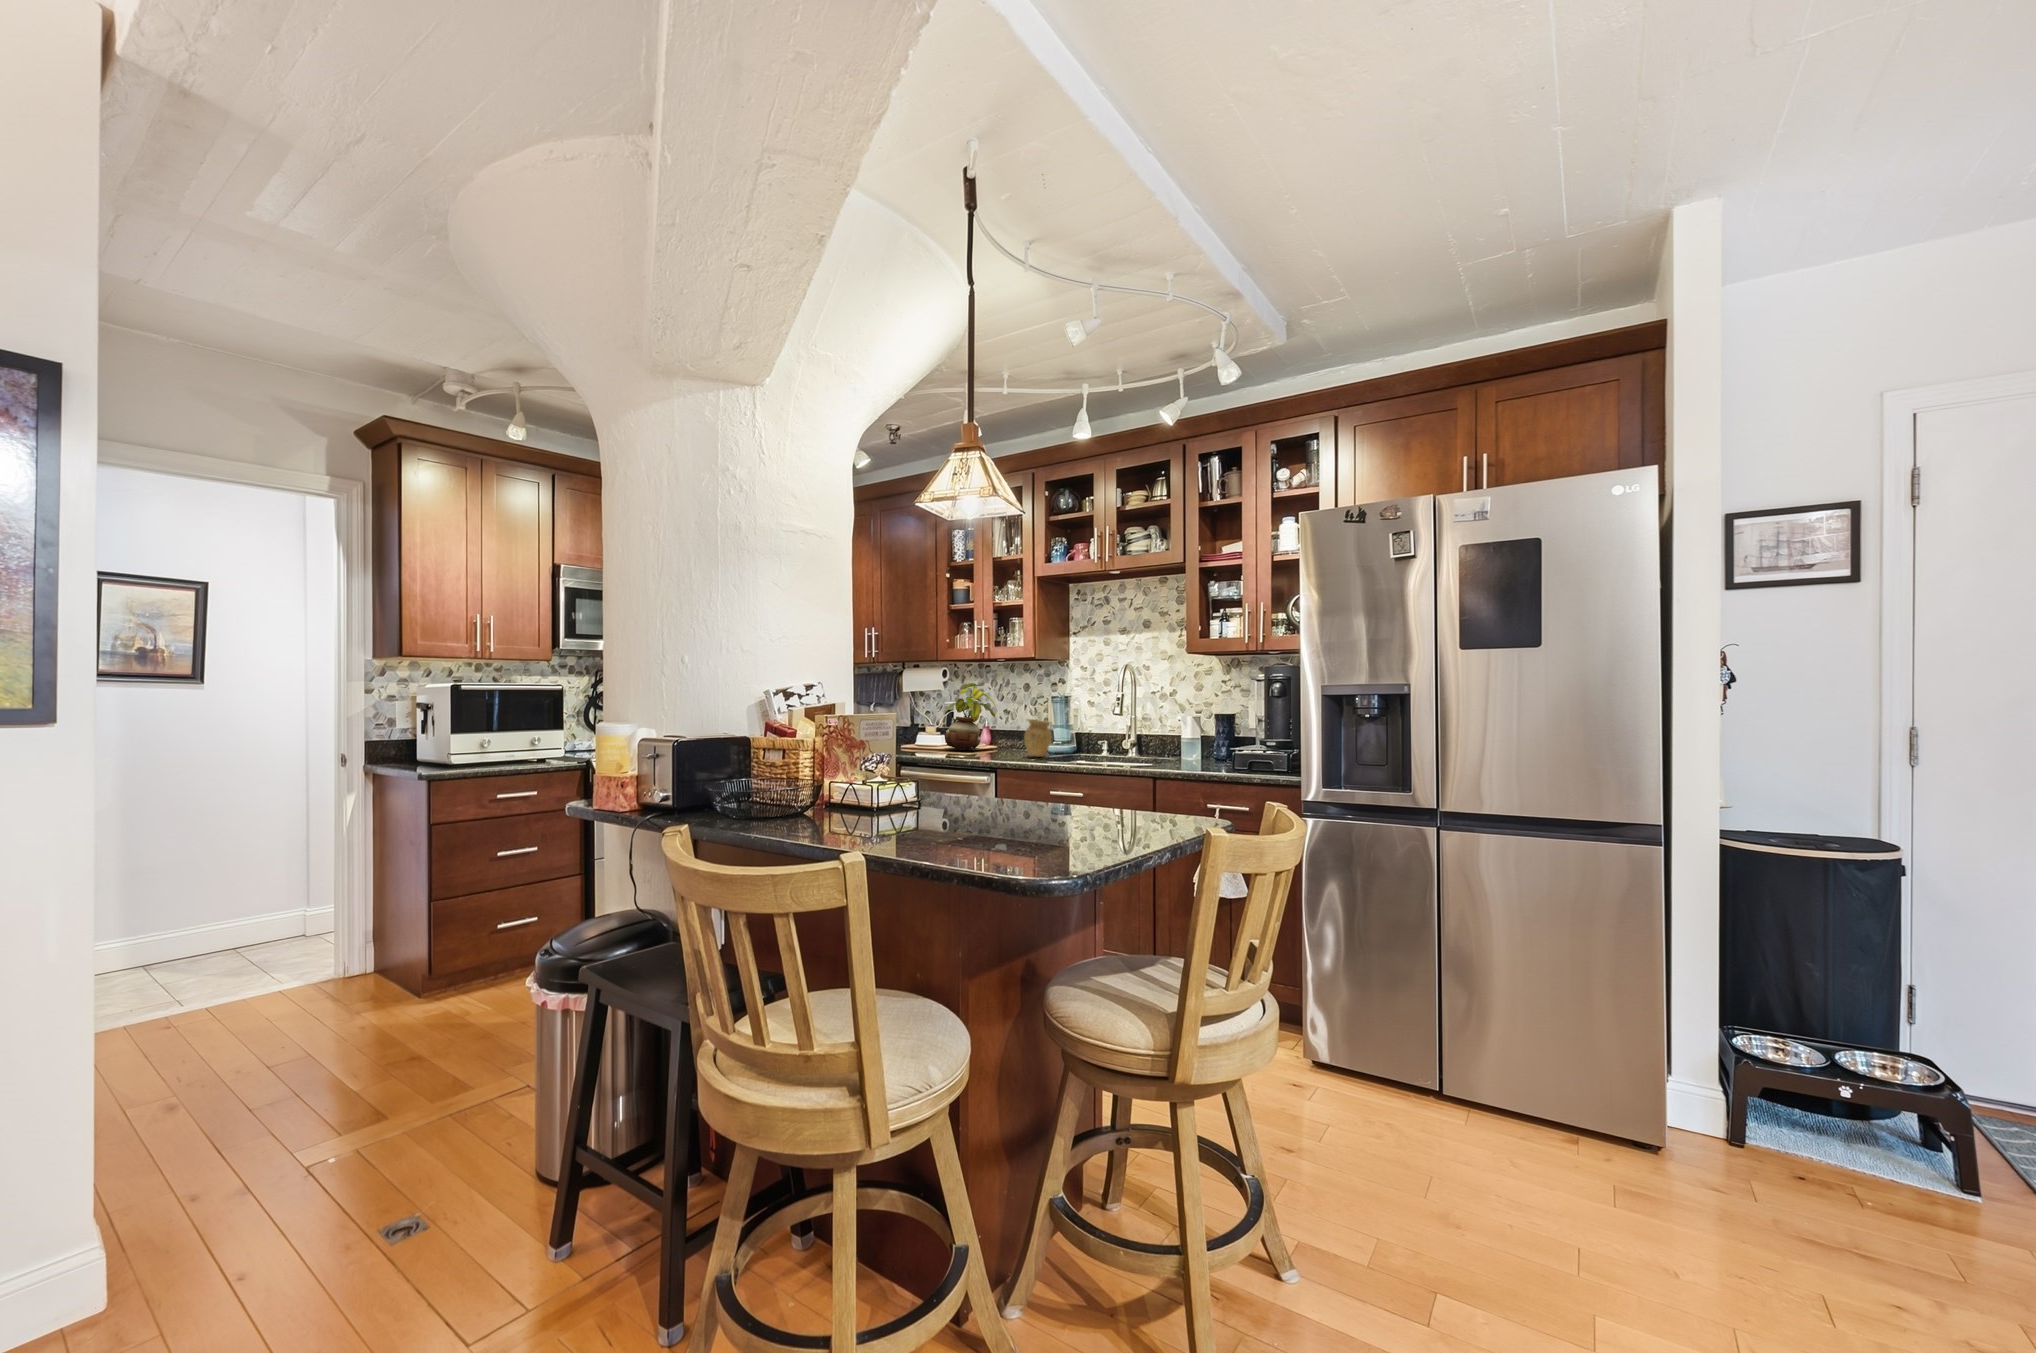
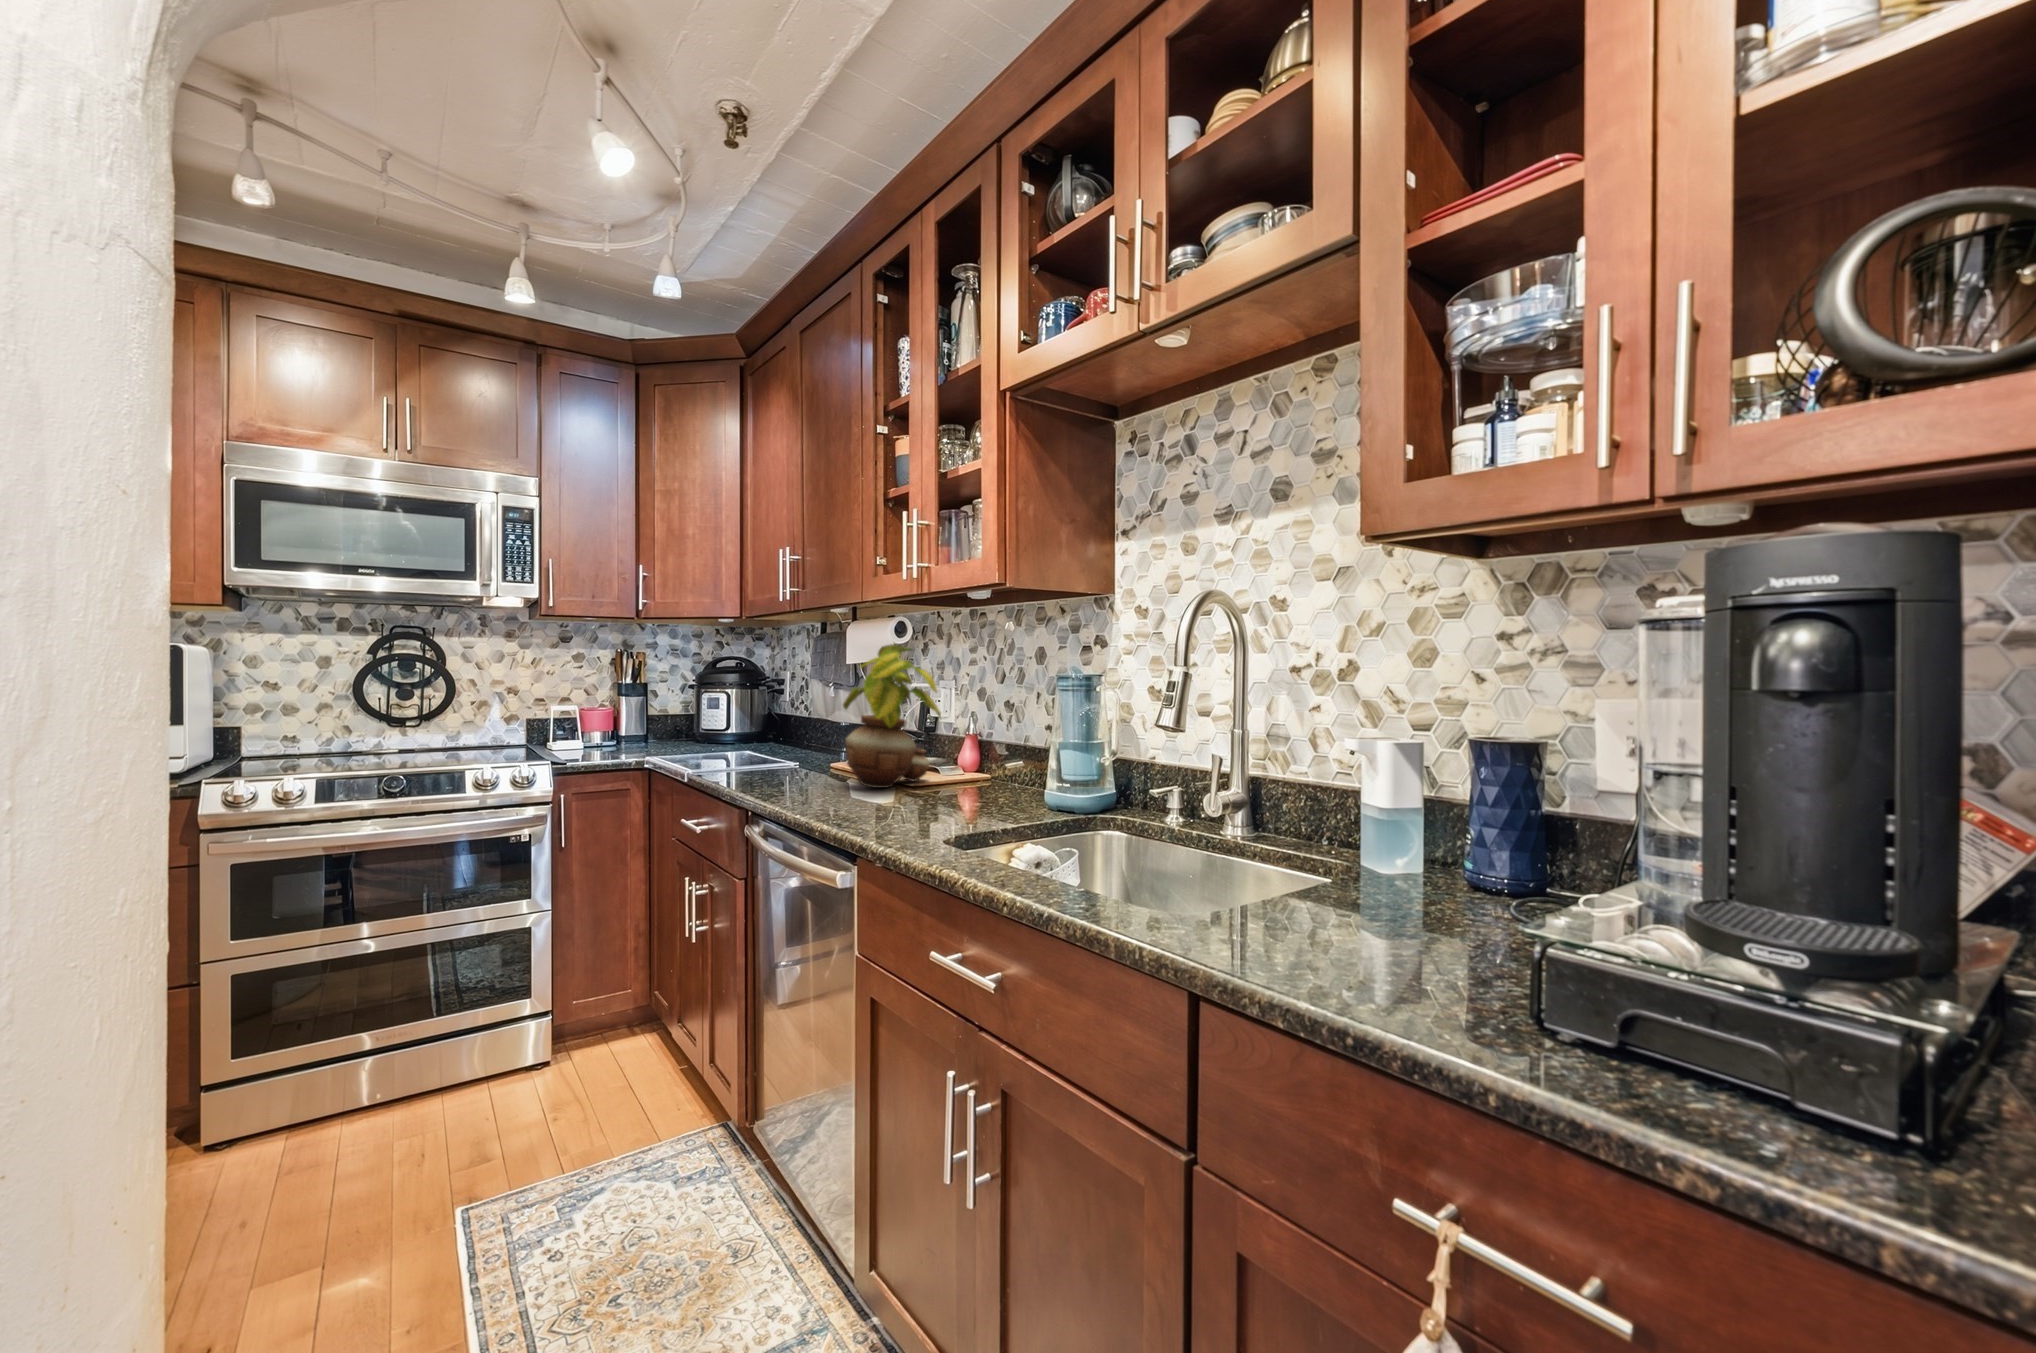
vase: present [1024,719,1052,757] -> none [929,731,1004,831]

